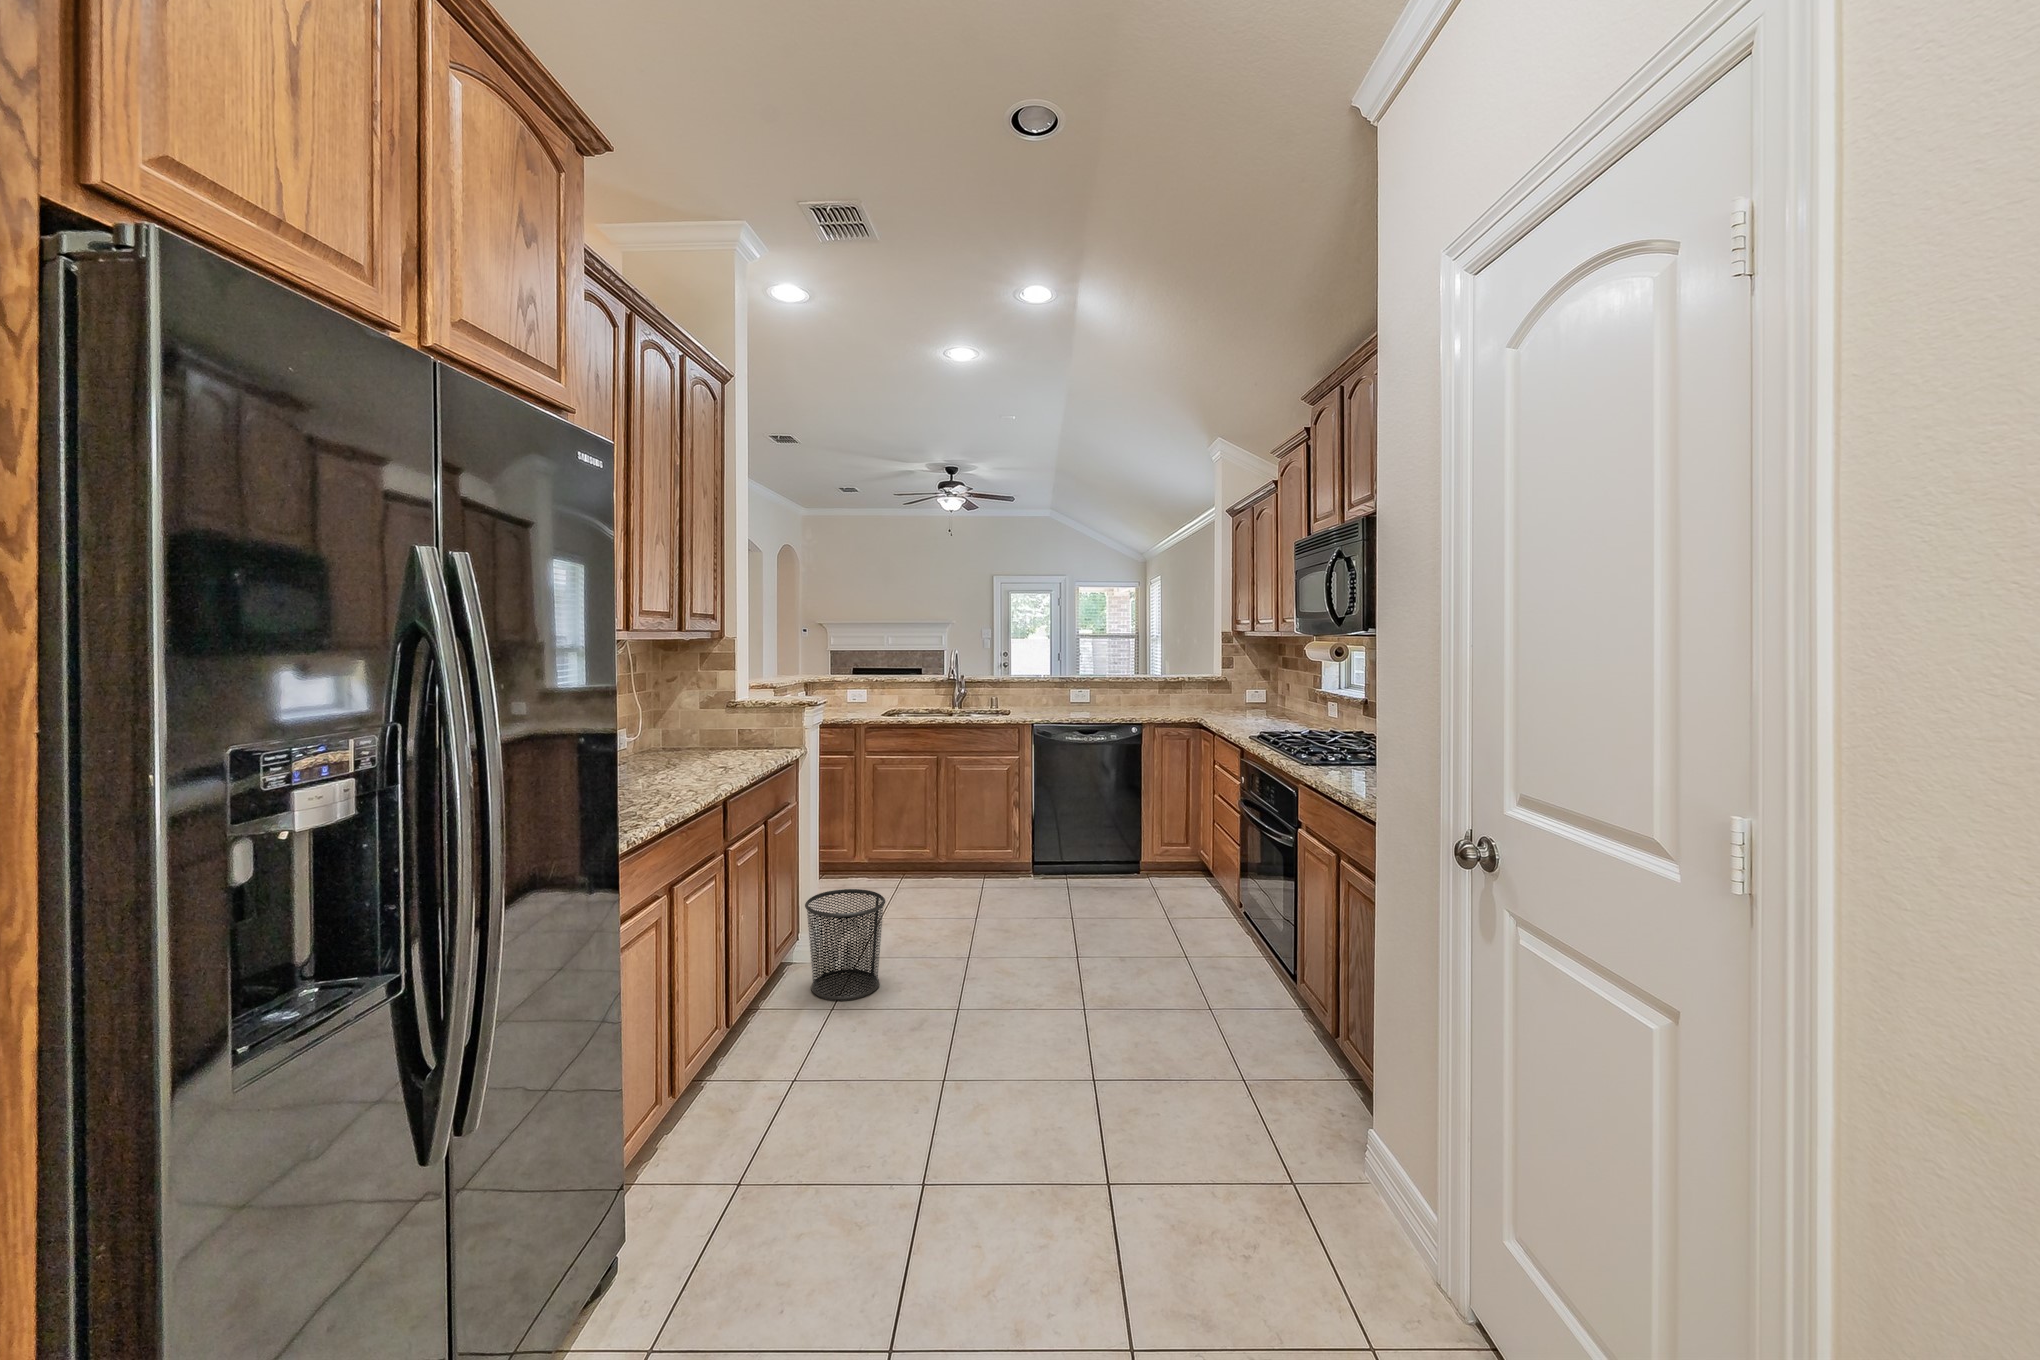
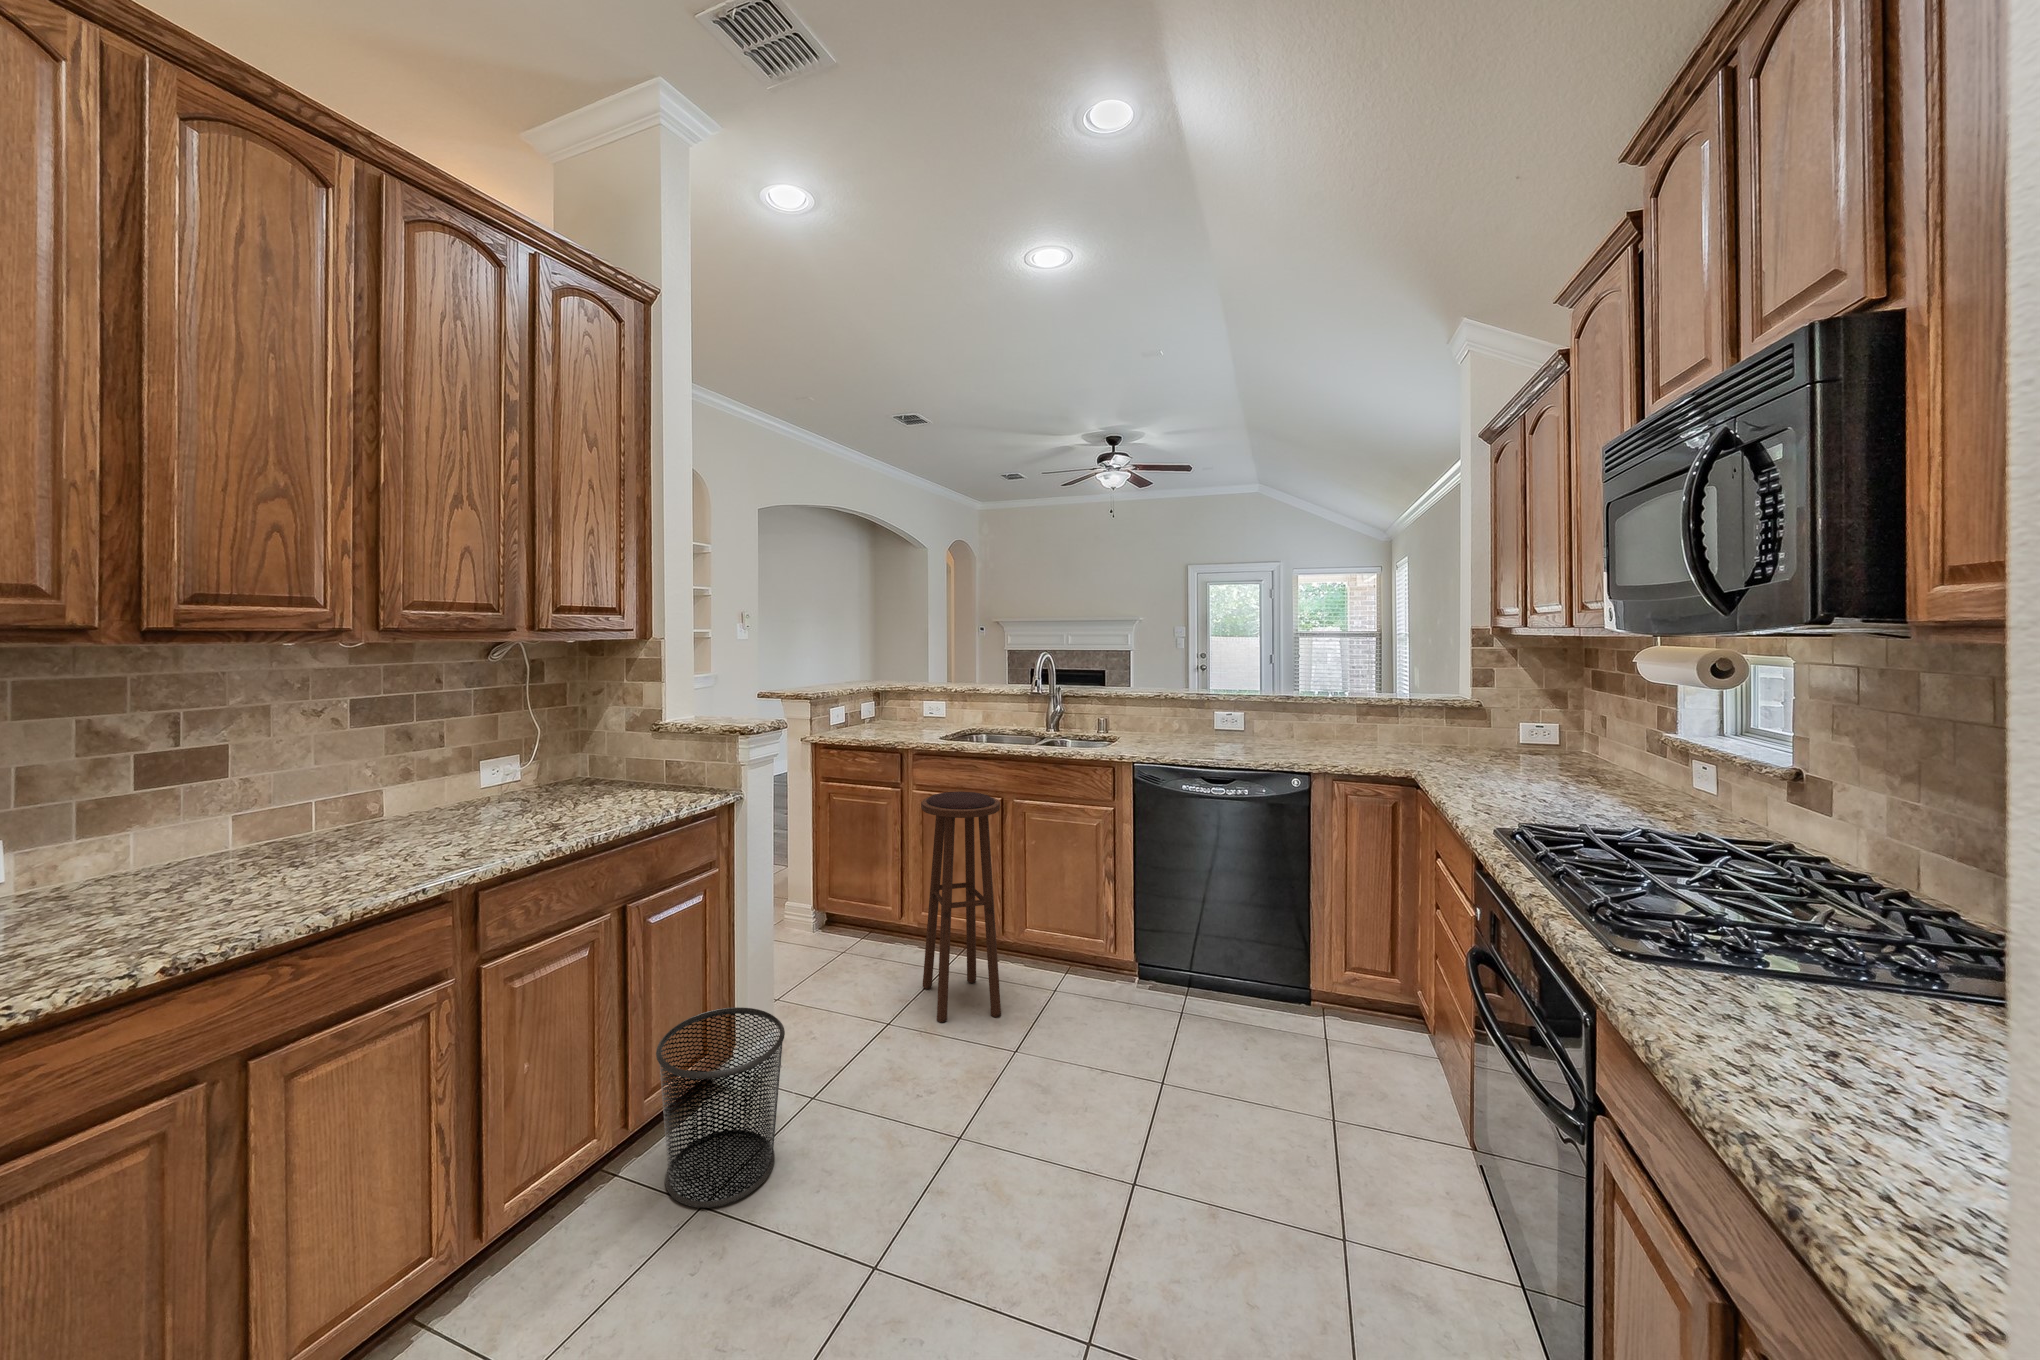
stool: none [892,752,958,913] -> present [921,791,1001,1022]

